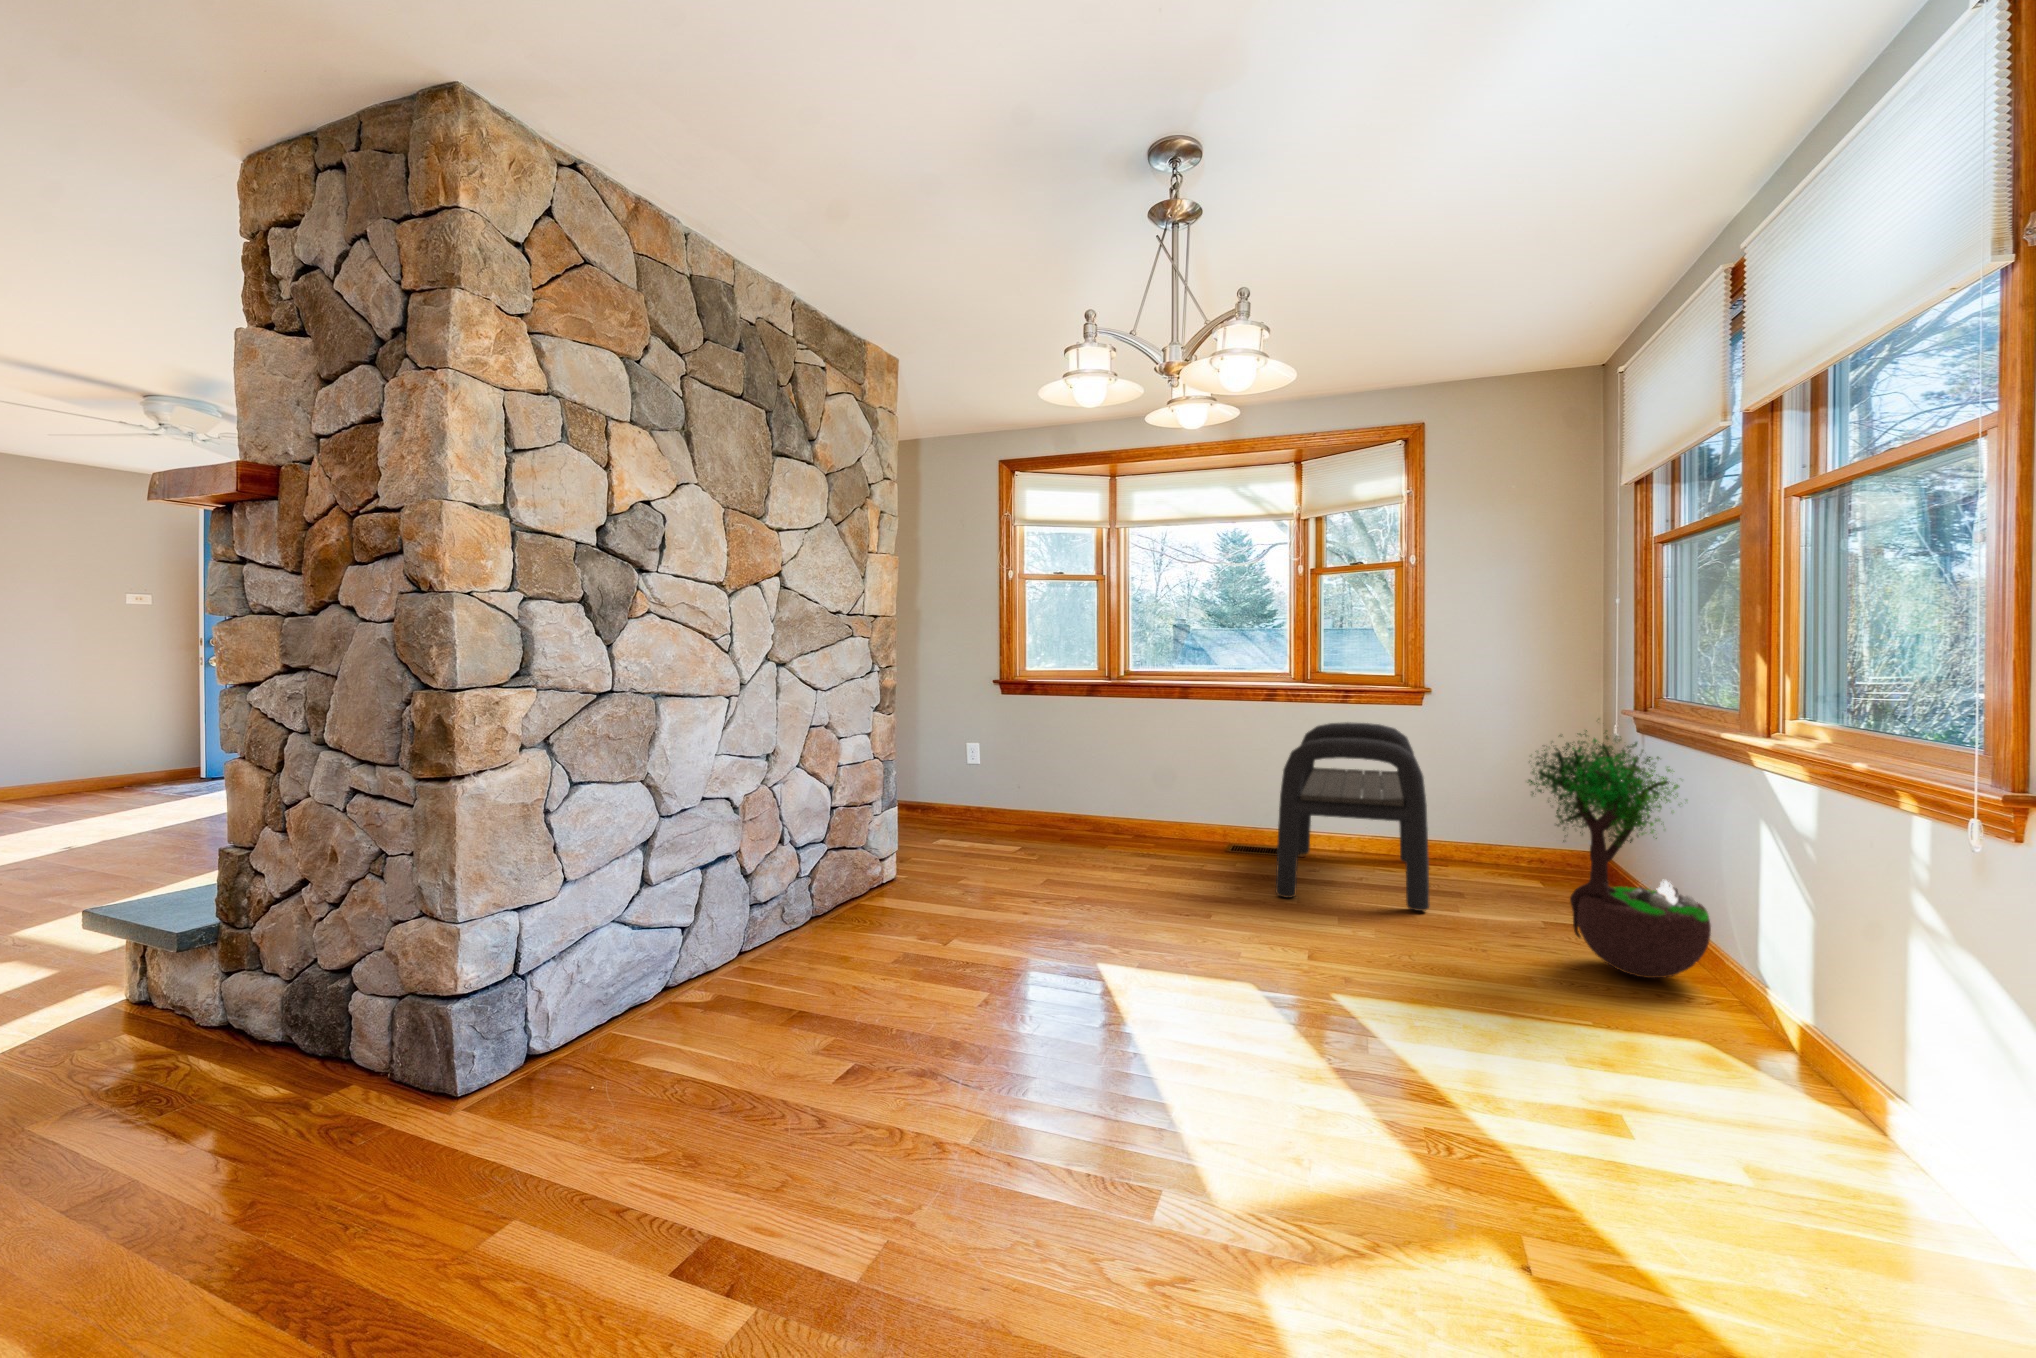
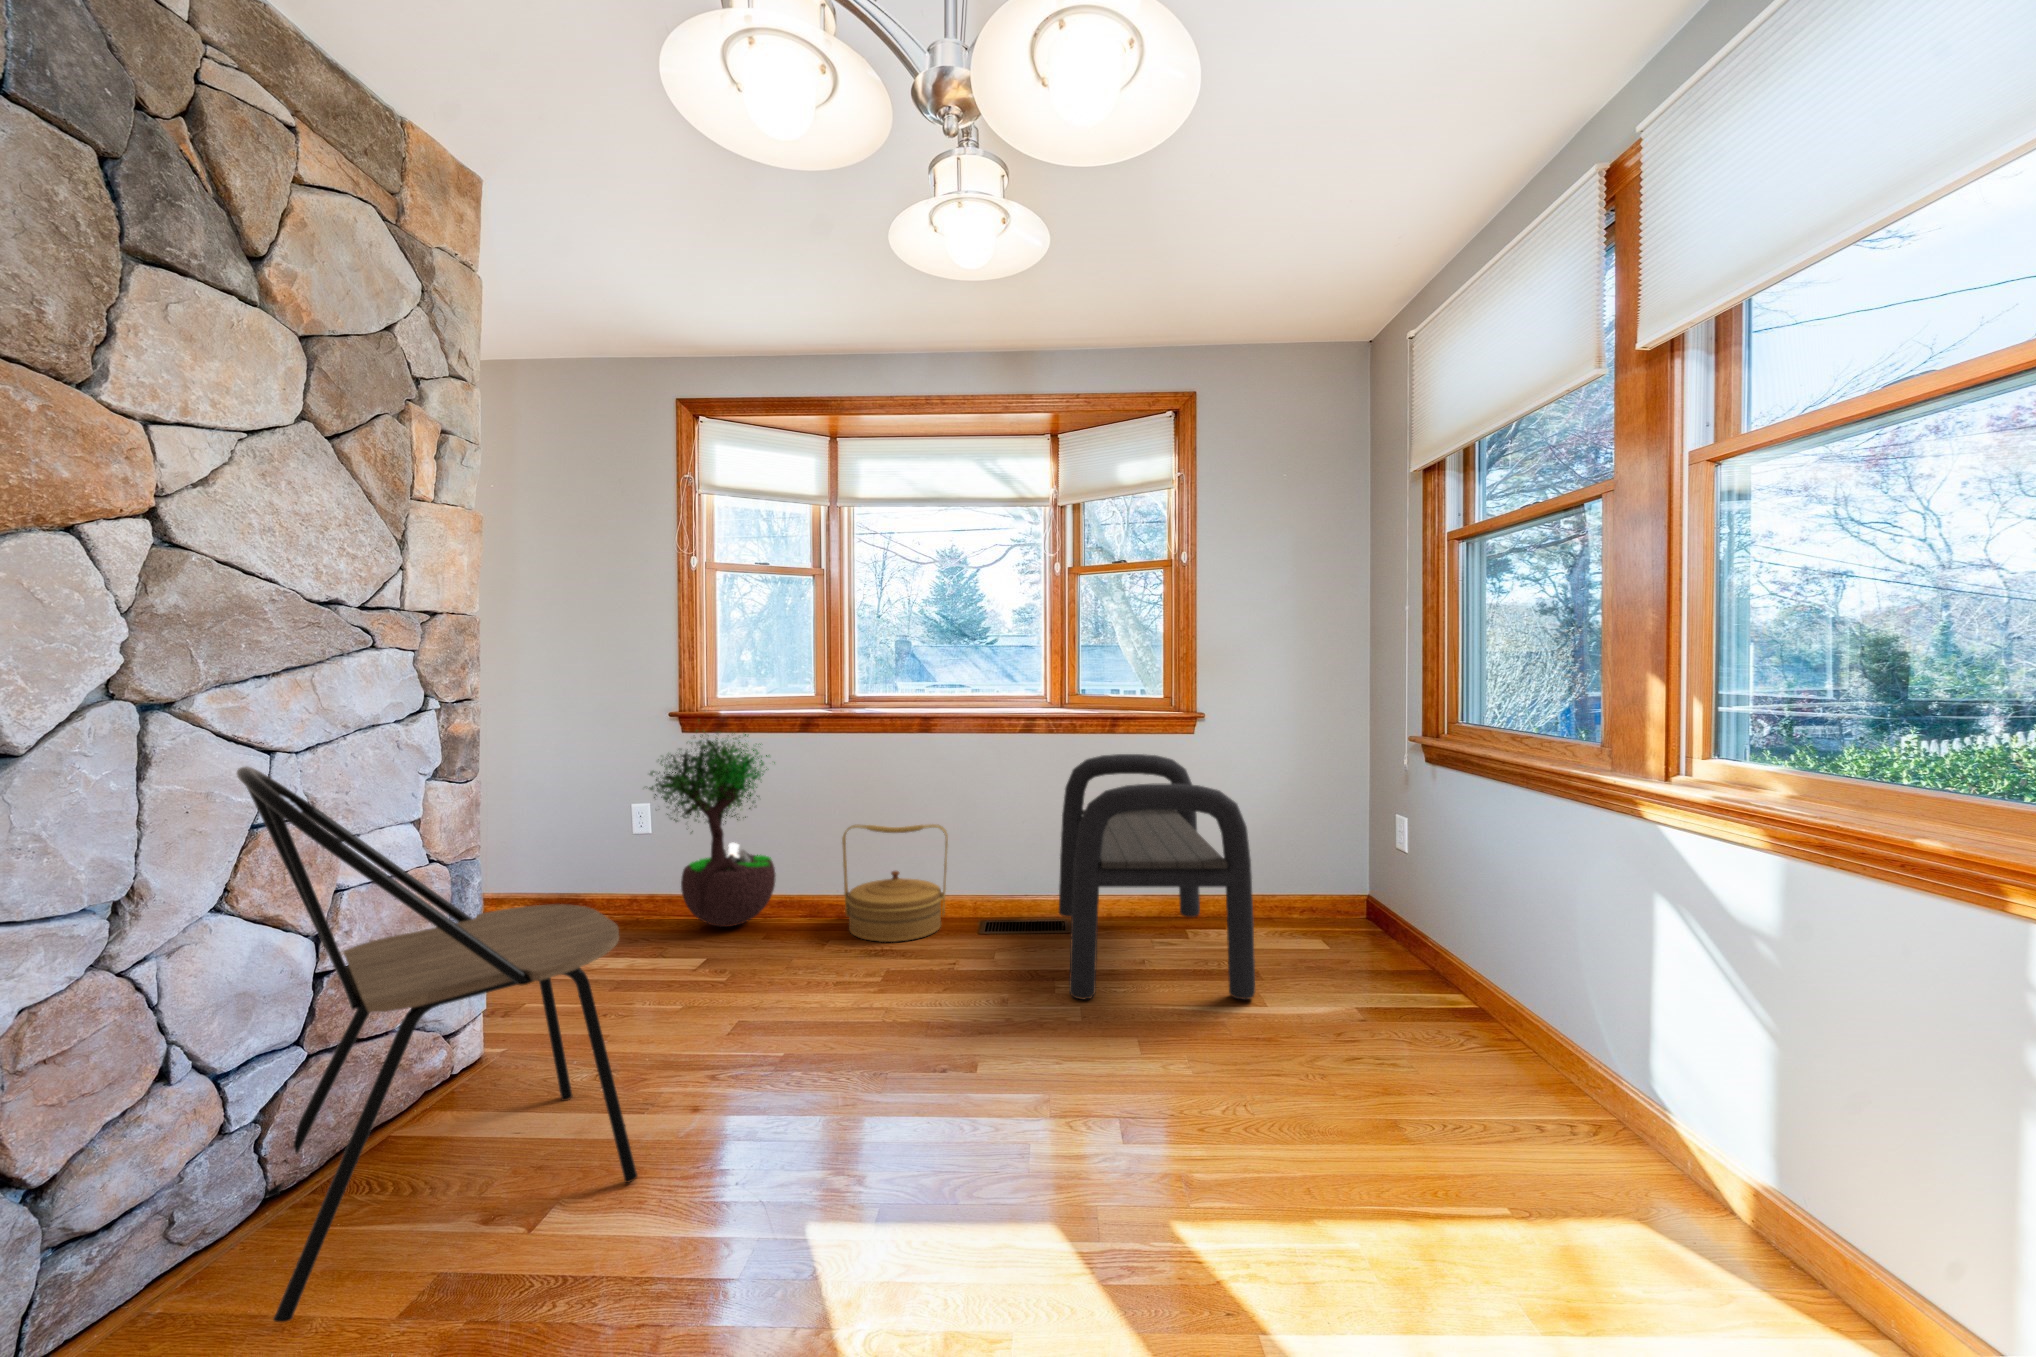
dining chair: none [807,695,984,953] -> present [237,766,638,1322]
potted tree: present [1528,730,1711,978] -> present [649,730,776,927]
woven basket: none [1119,768,1199,855] -> present [842,824,948,942]

